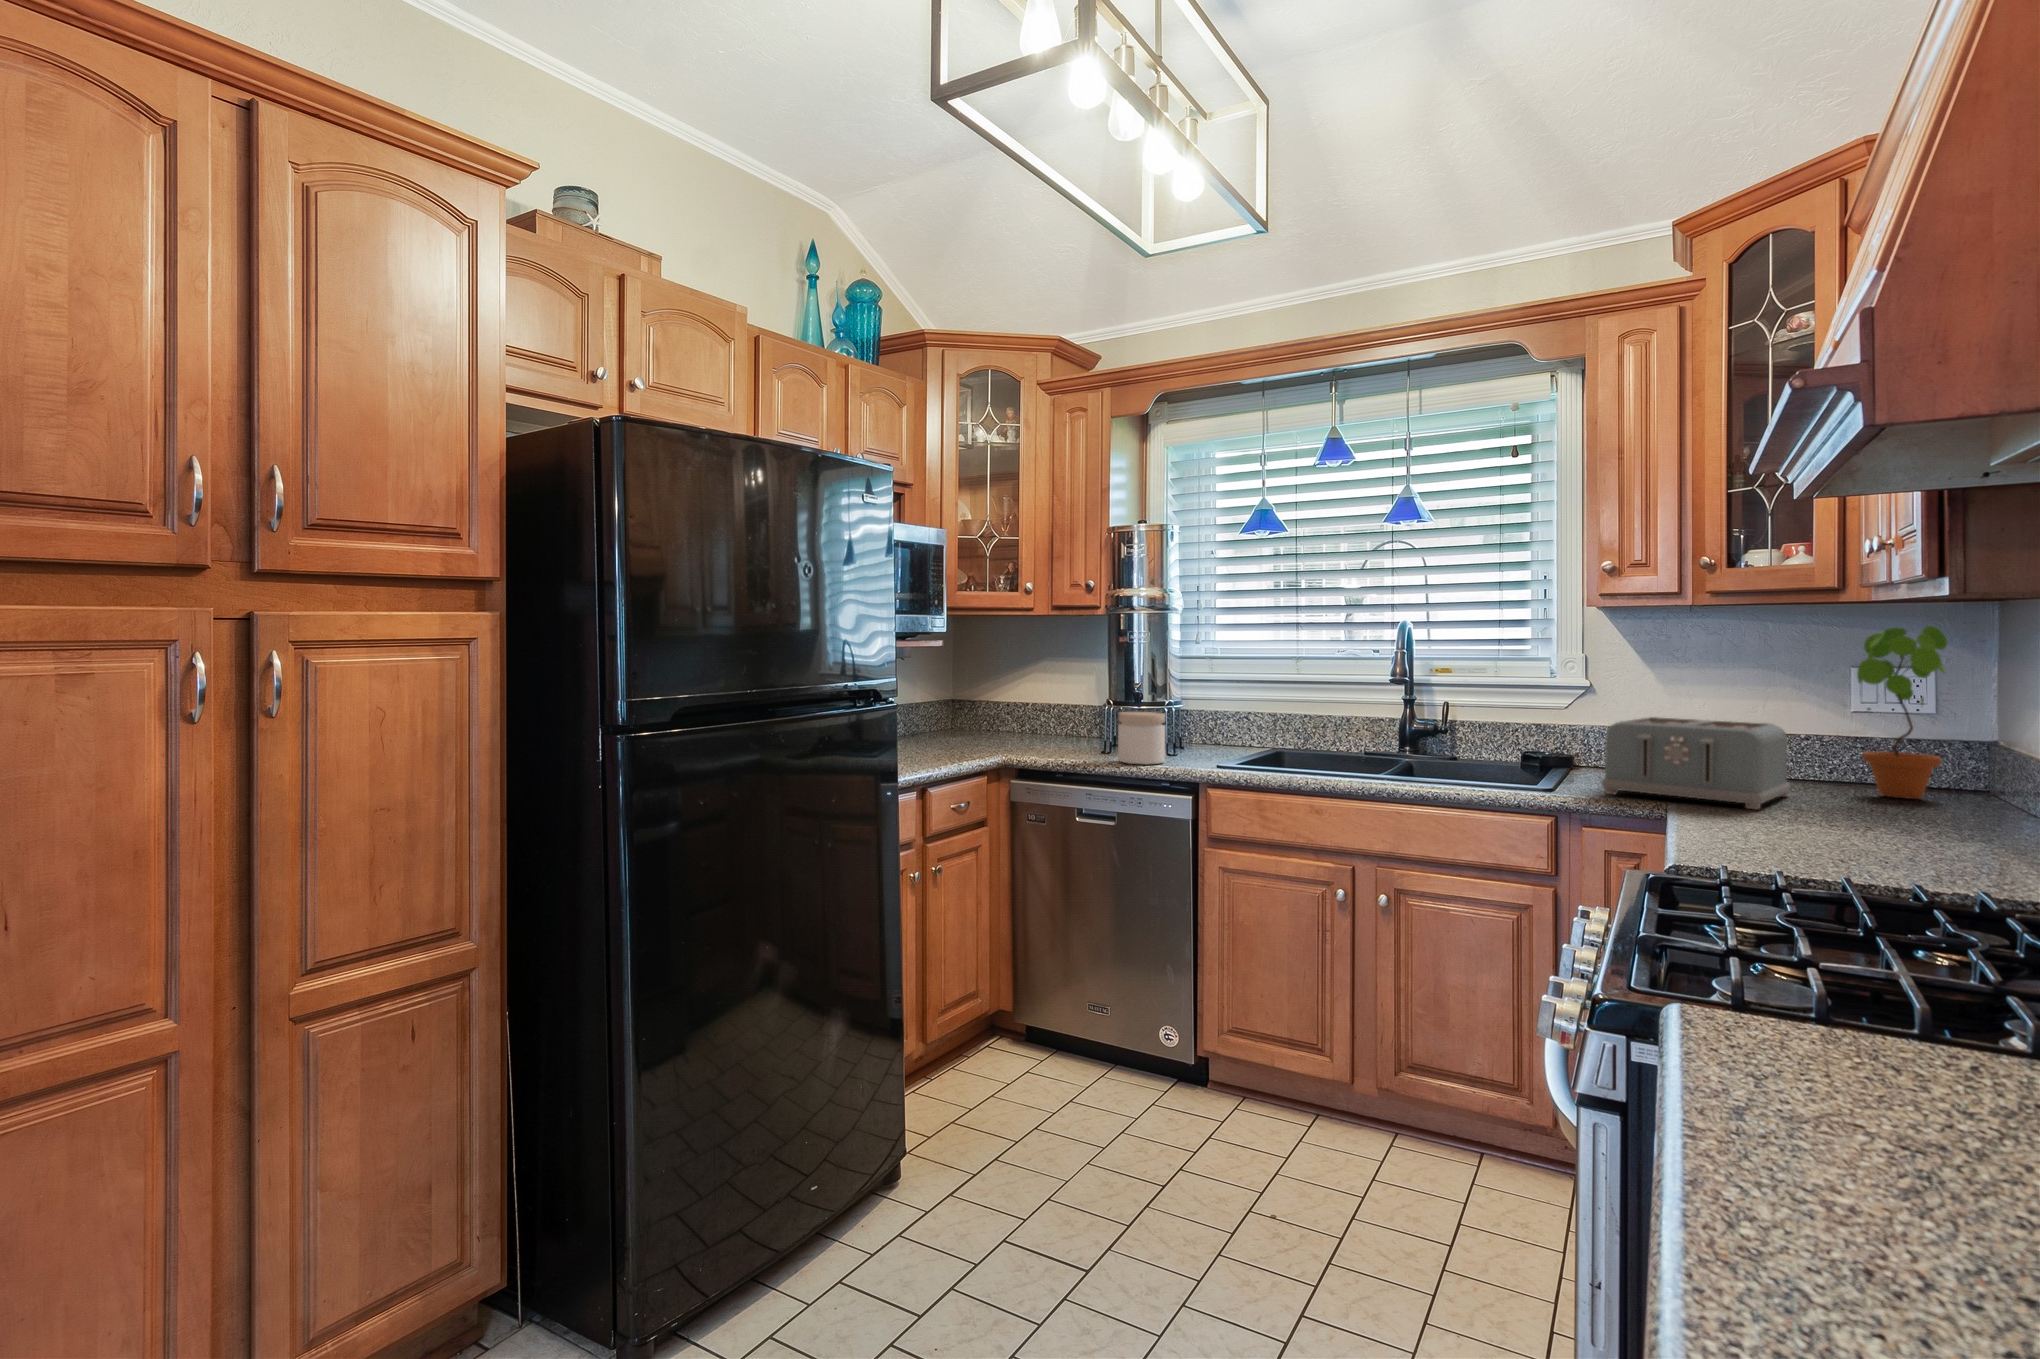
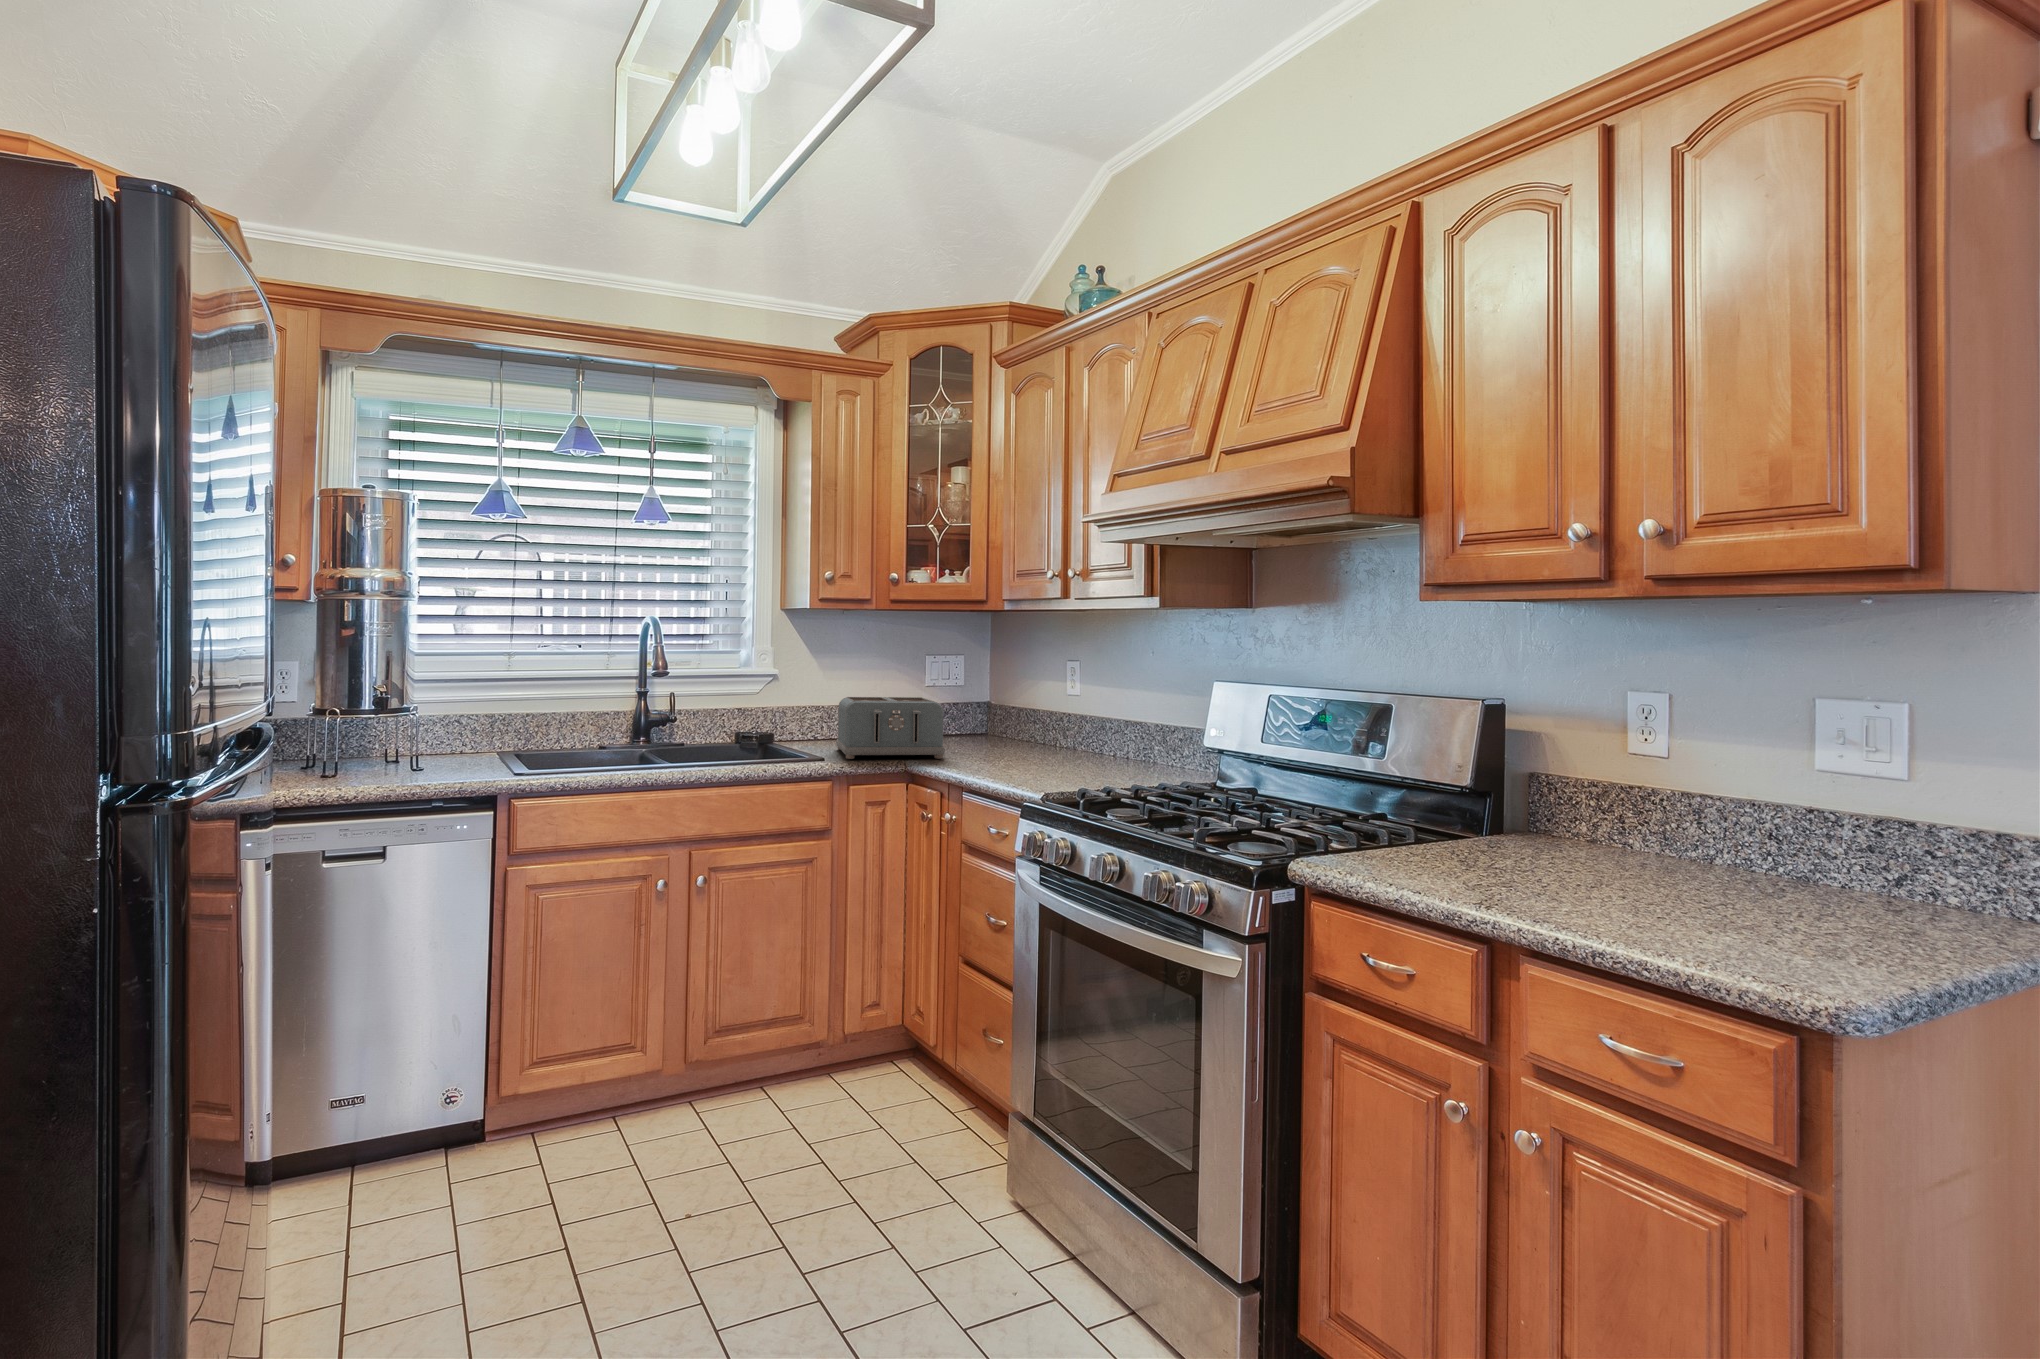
potted plant: present [1857,626,1947,799] -> none [950,628,995,743]
jar: present [1118,712,1165,765] -> none [368,719,431,782]

